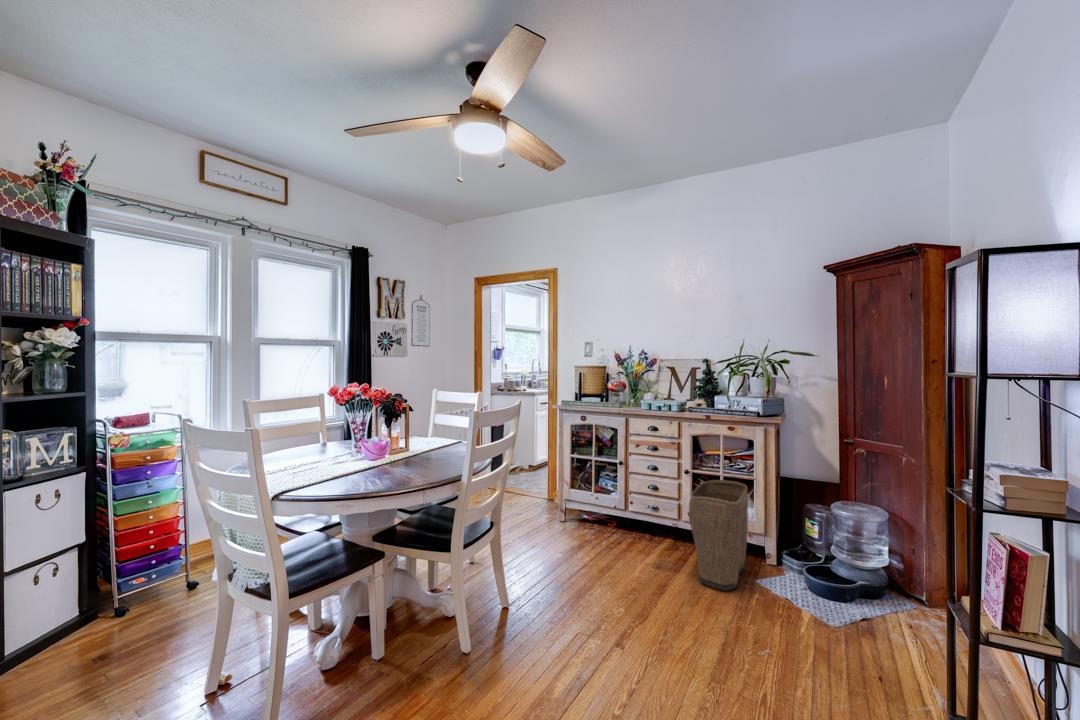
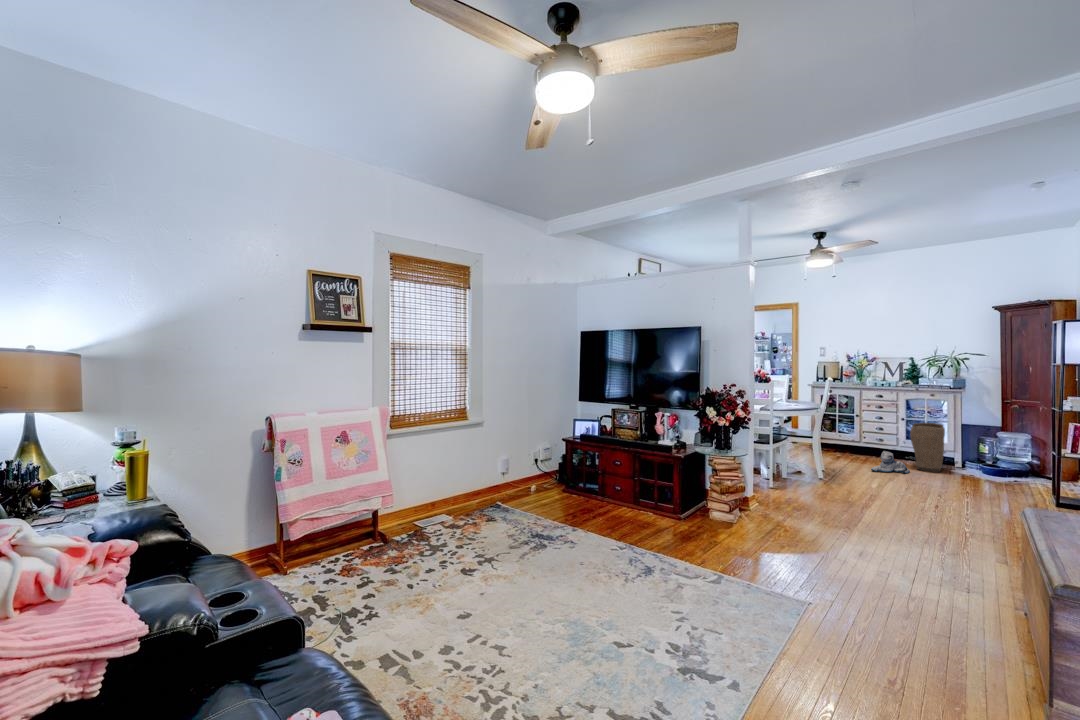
plush toy: none [608,552,682,603] -> present [871,451,910,473]

